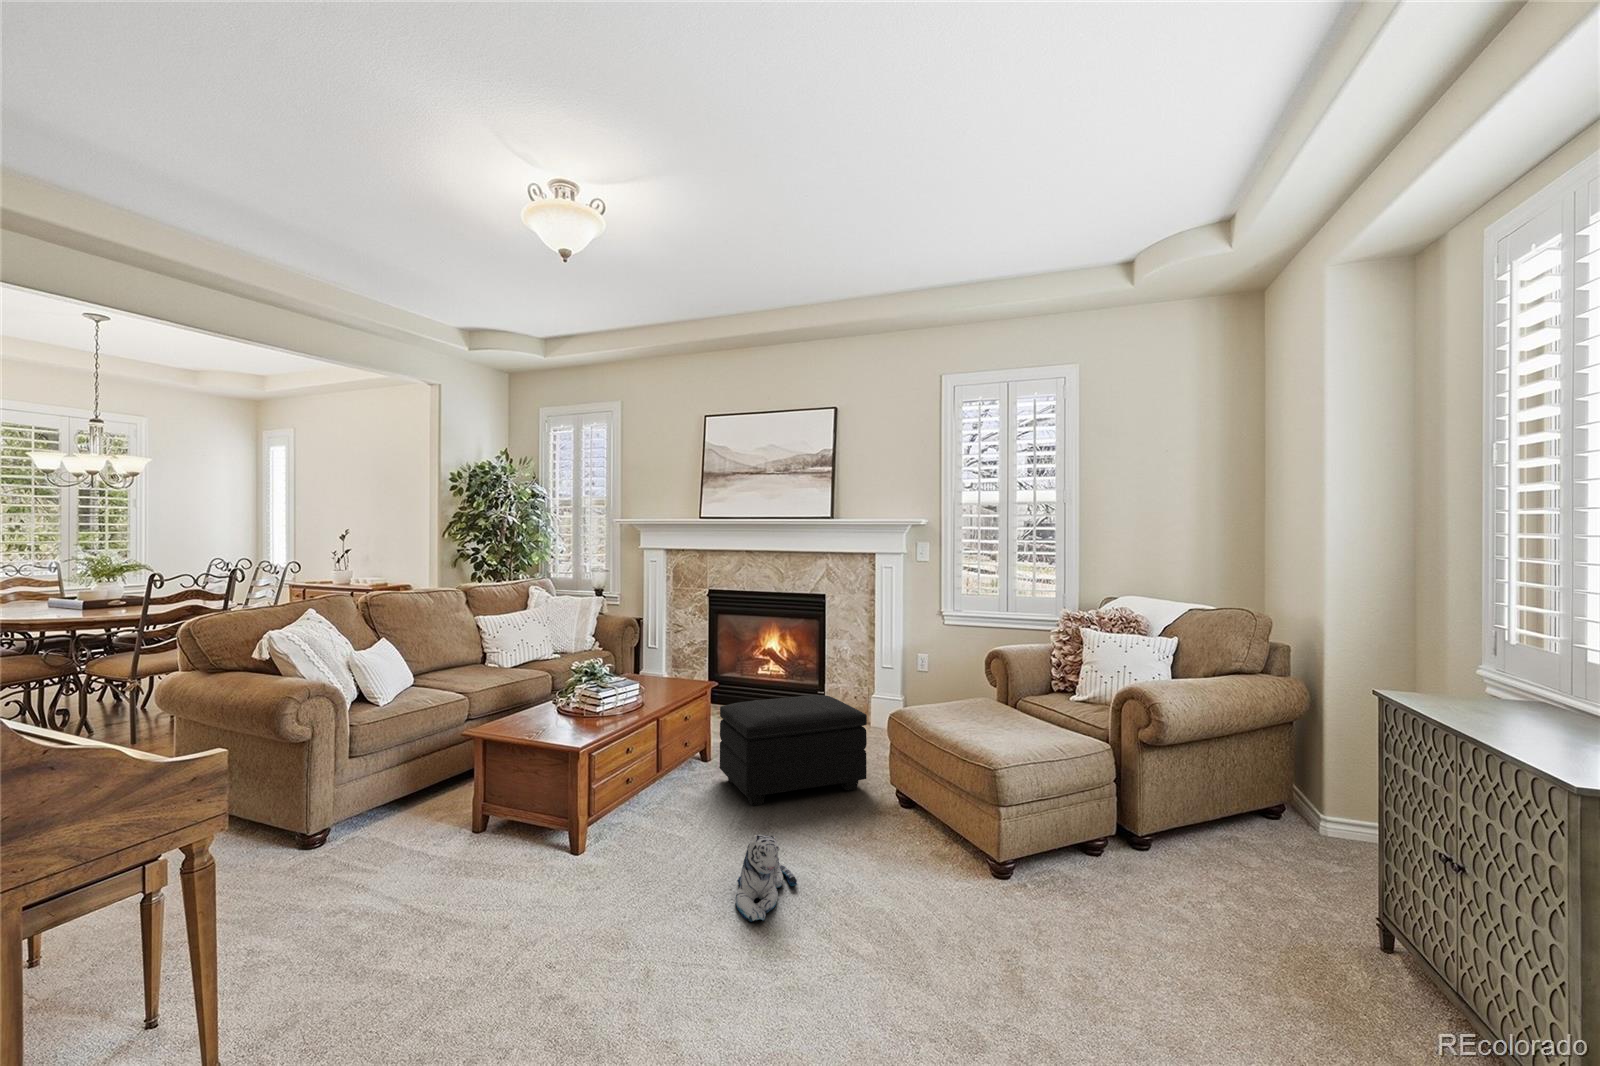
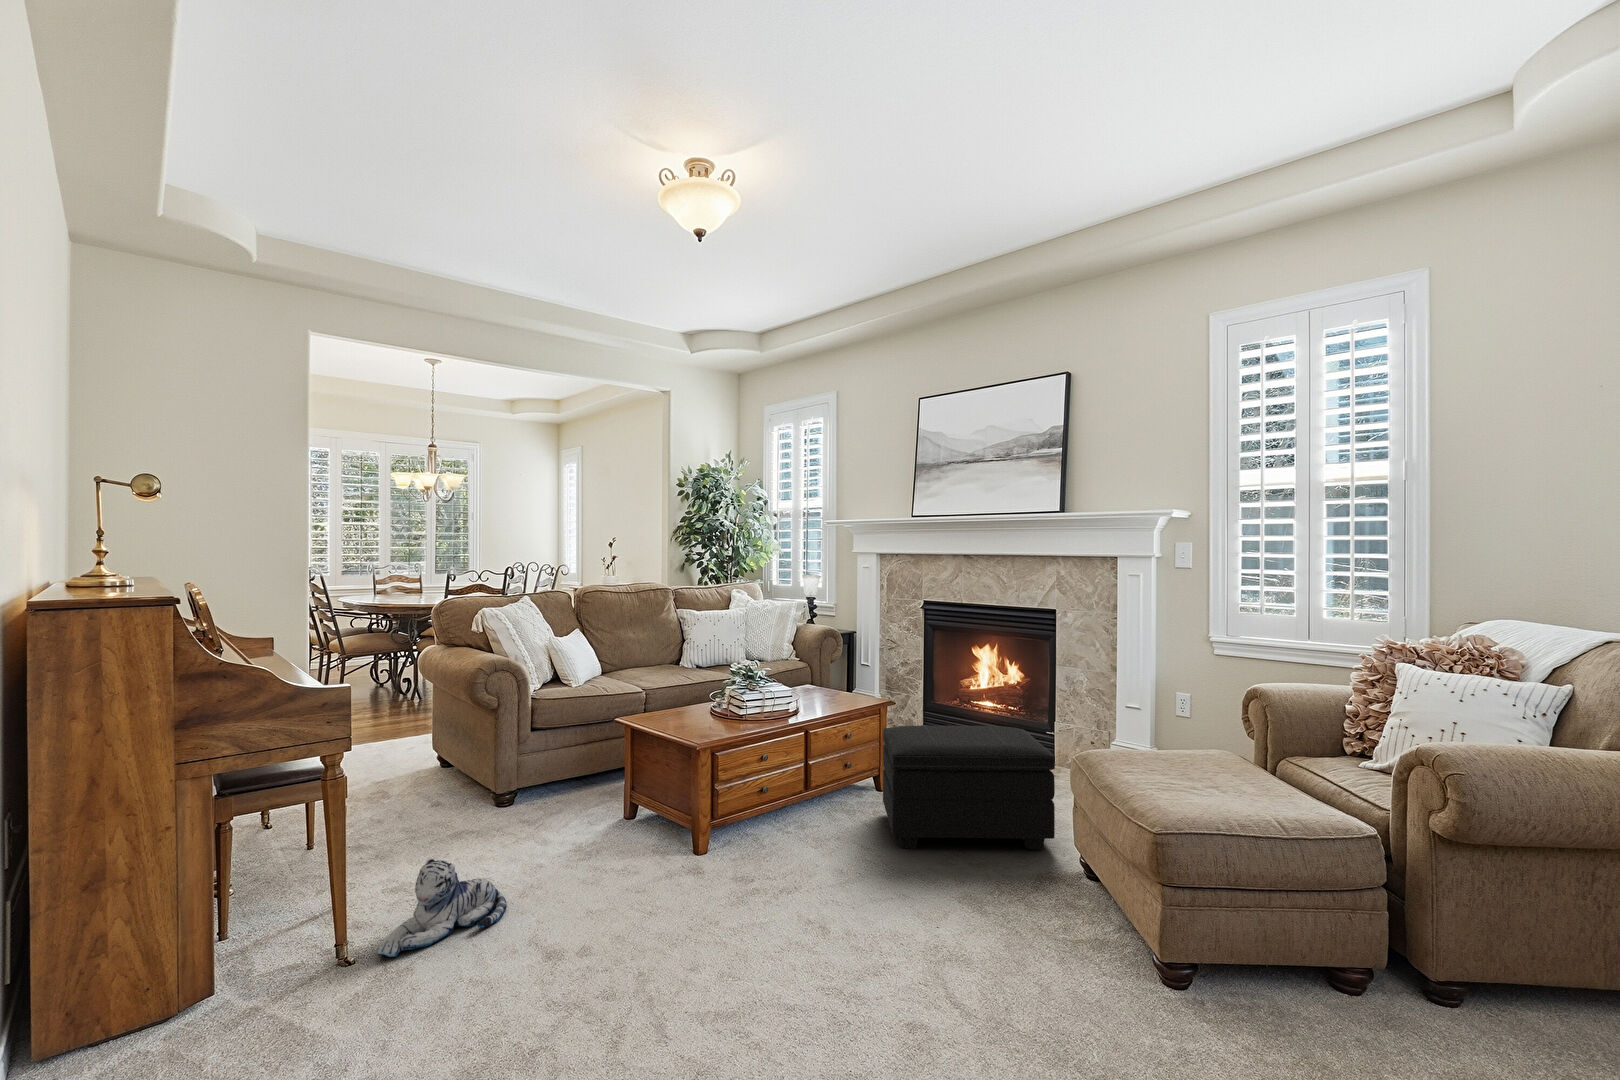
plush toy: present [735,835,797,922] -> present [377,859,507,957]

